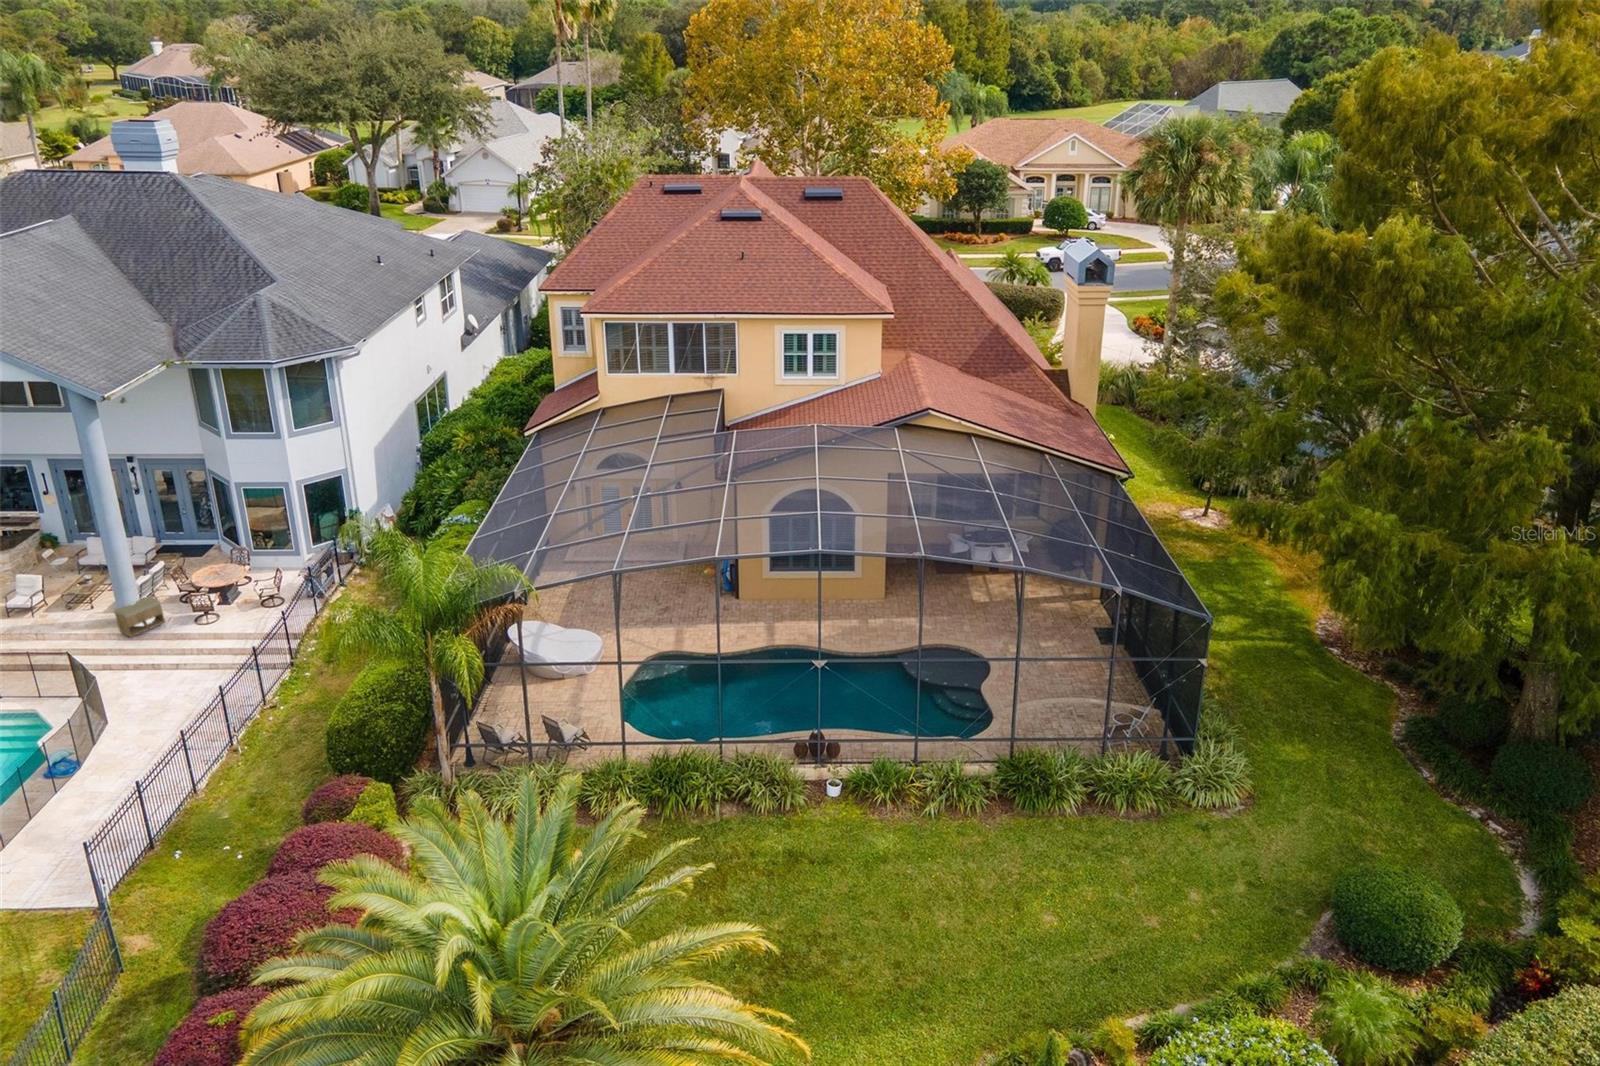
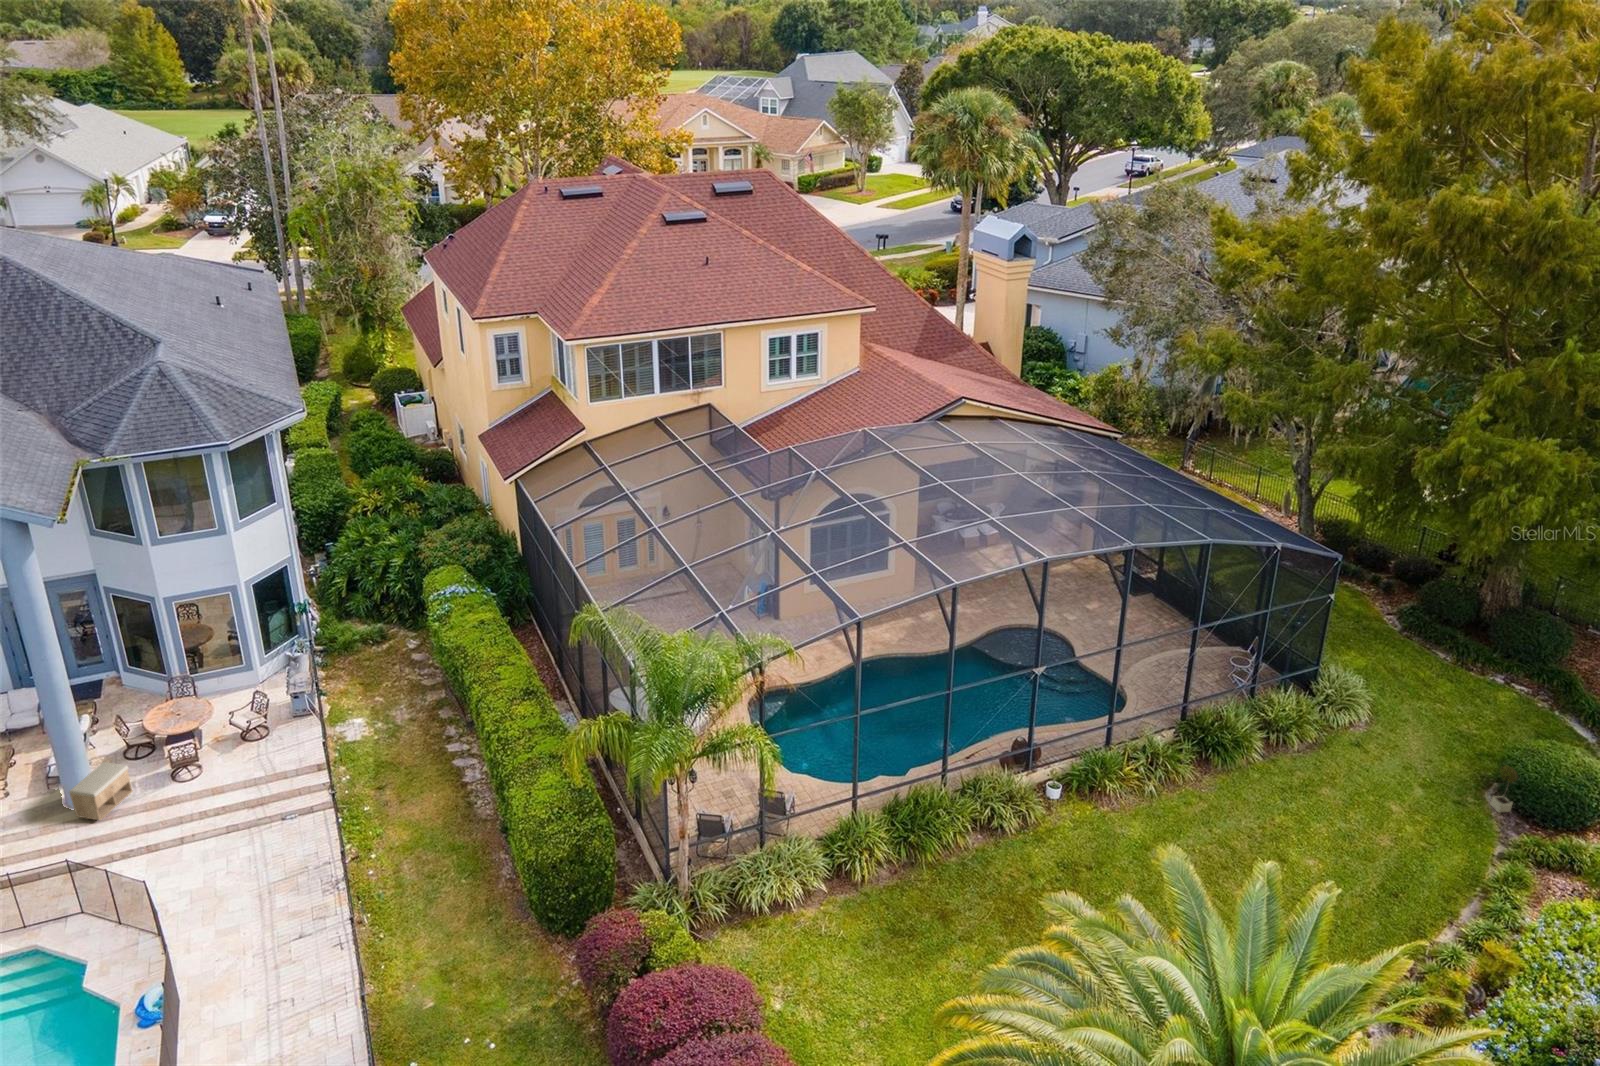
potted tree: none [1308,884,1339,939] -> present [1490,765,1519,813]

